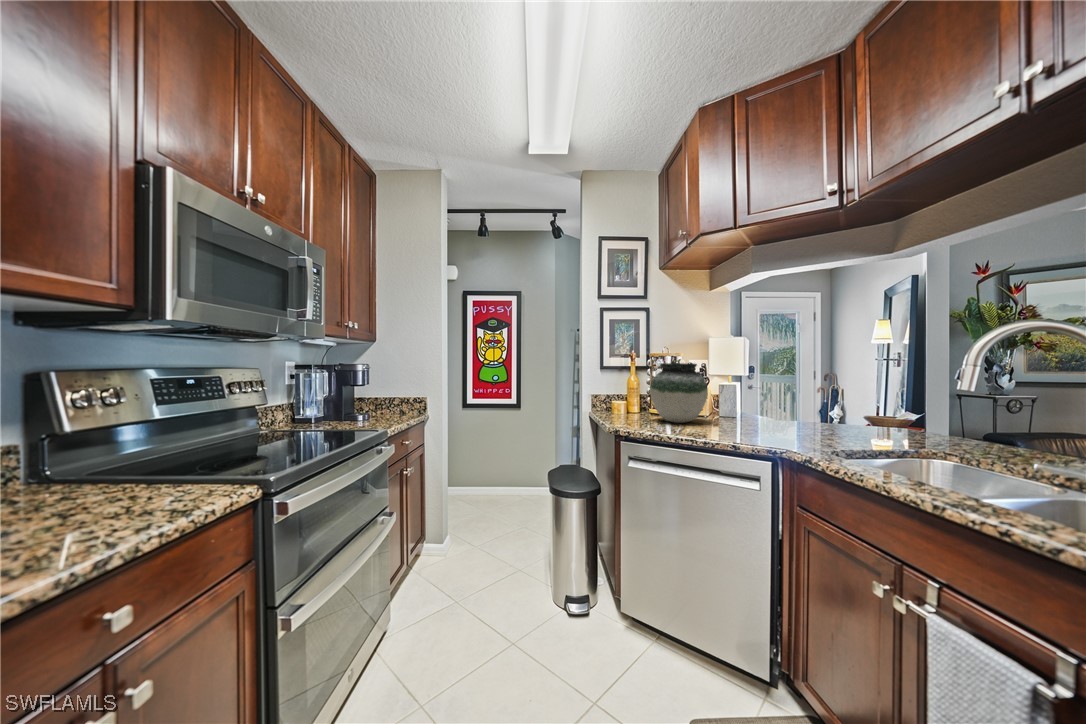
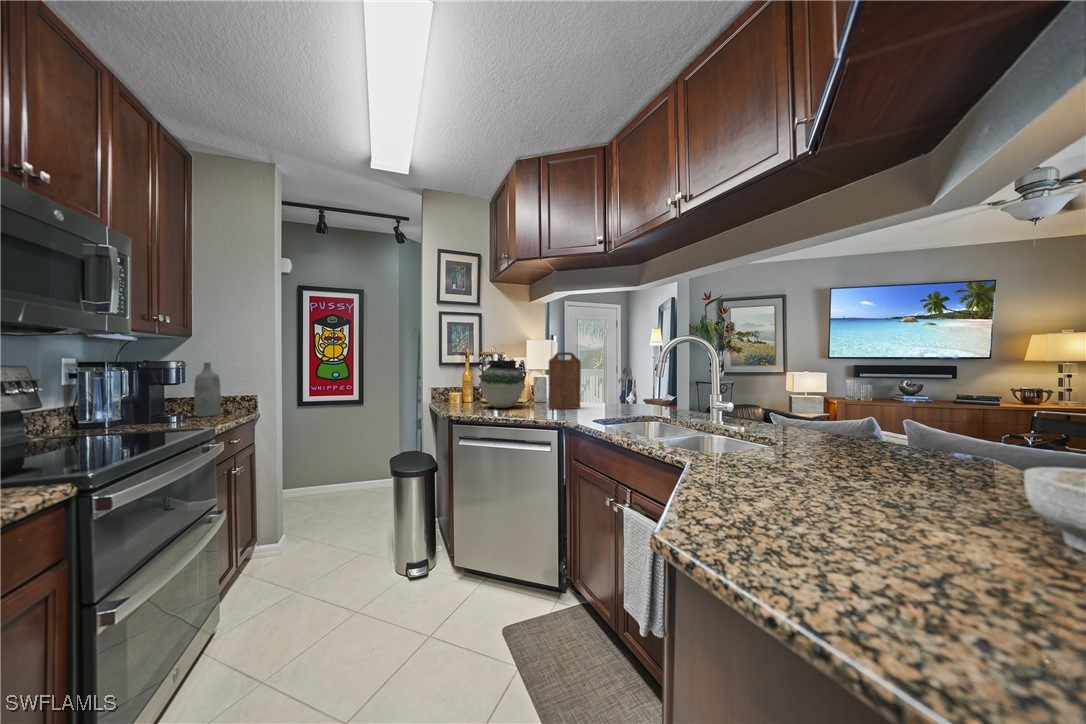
cutting board: none [744,352,793,429] -> present [548,352,581,409]
bottle: none [378,365,397,416] -> present [194,363,221,417]

